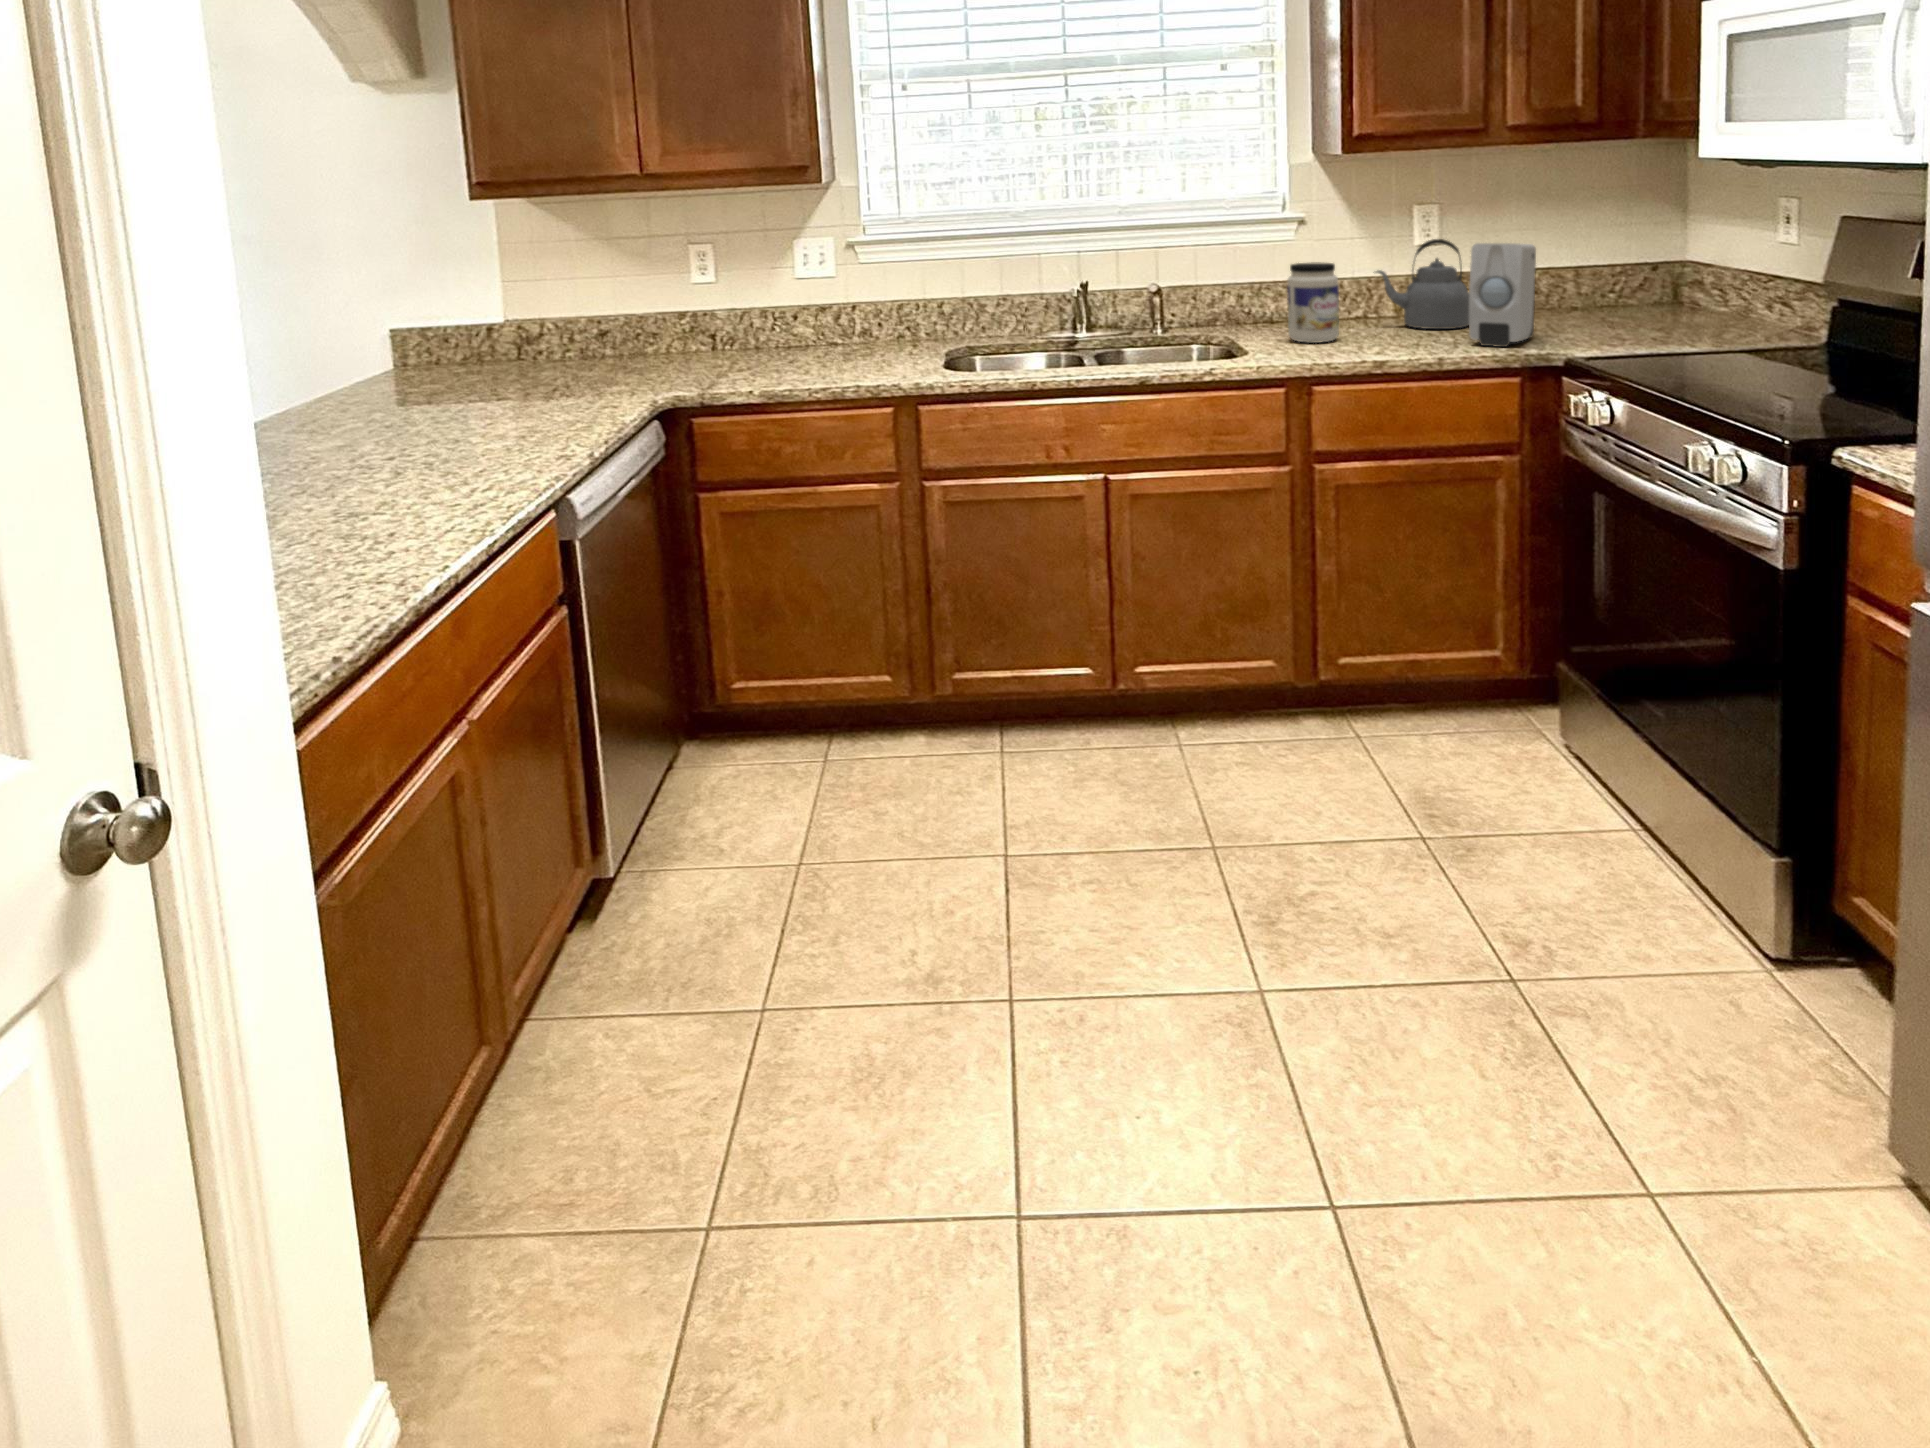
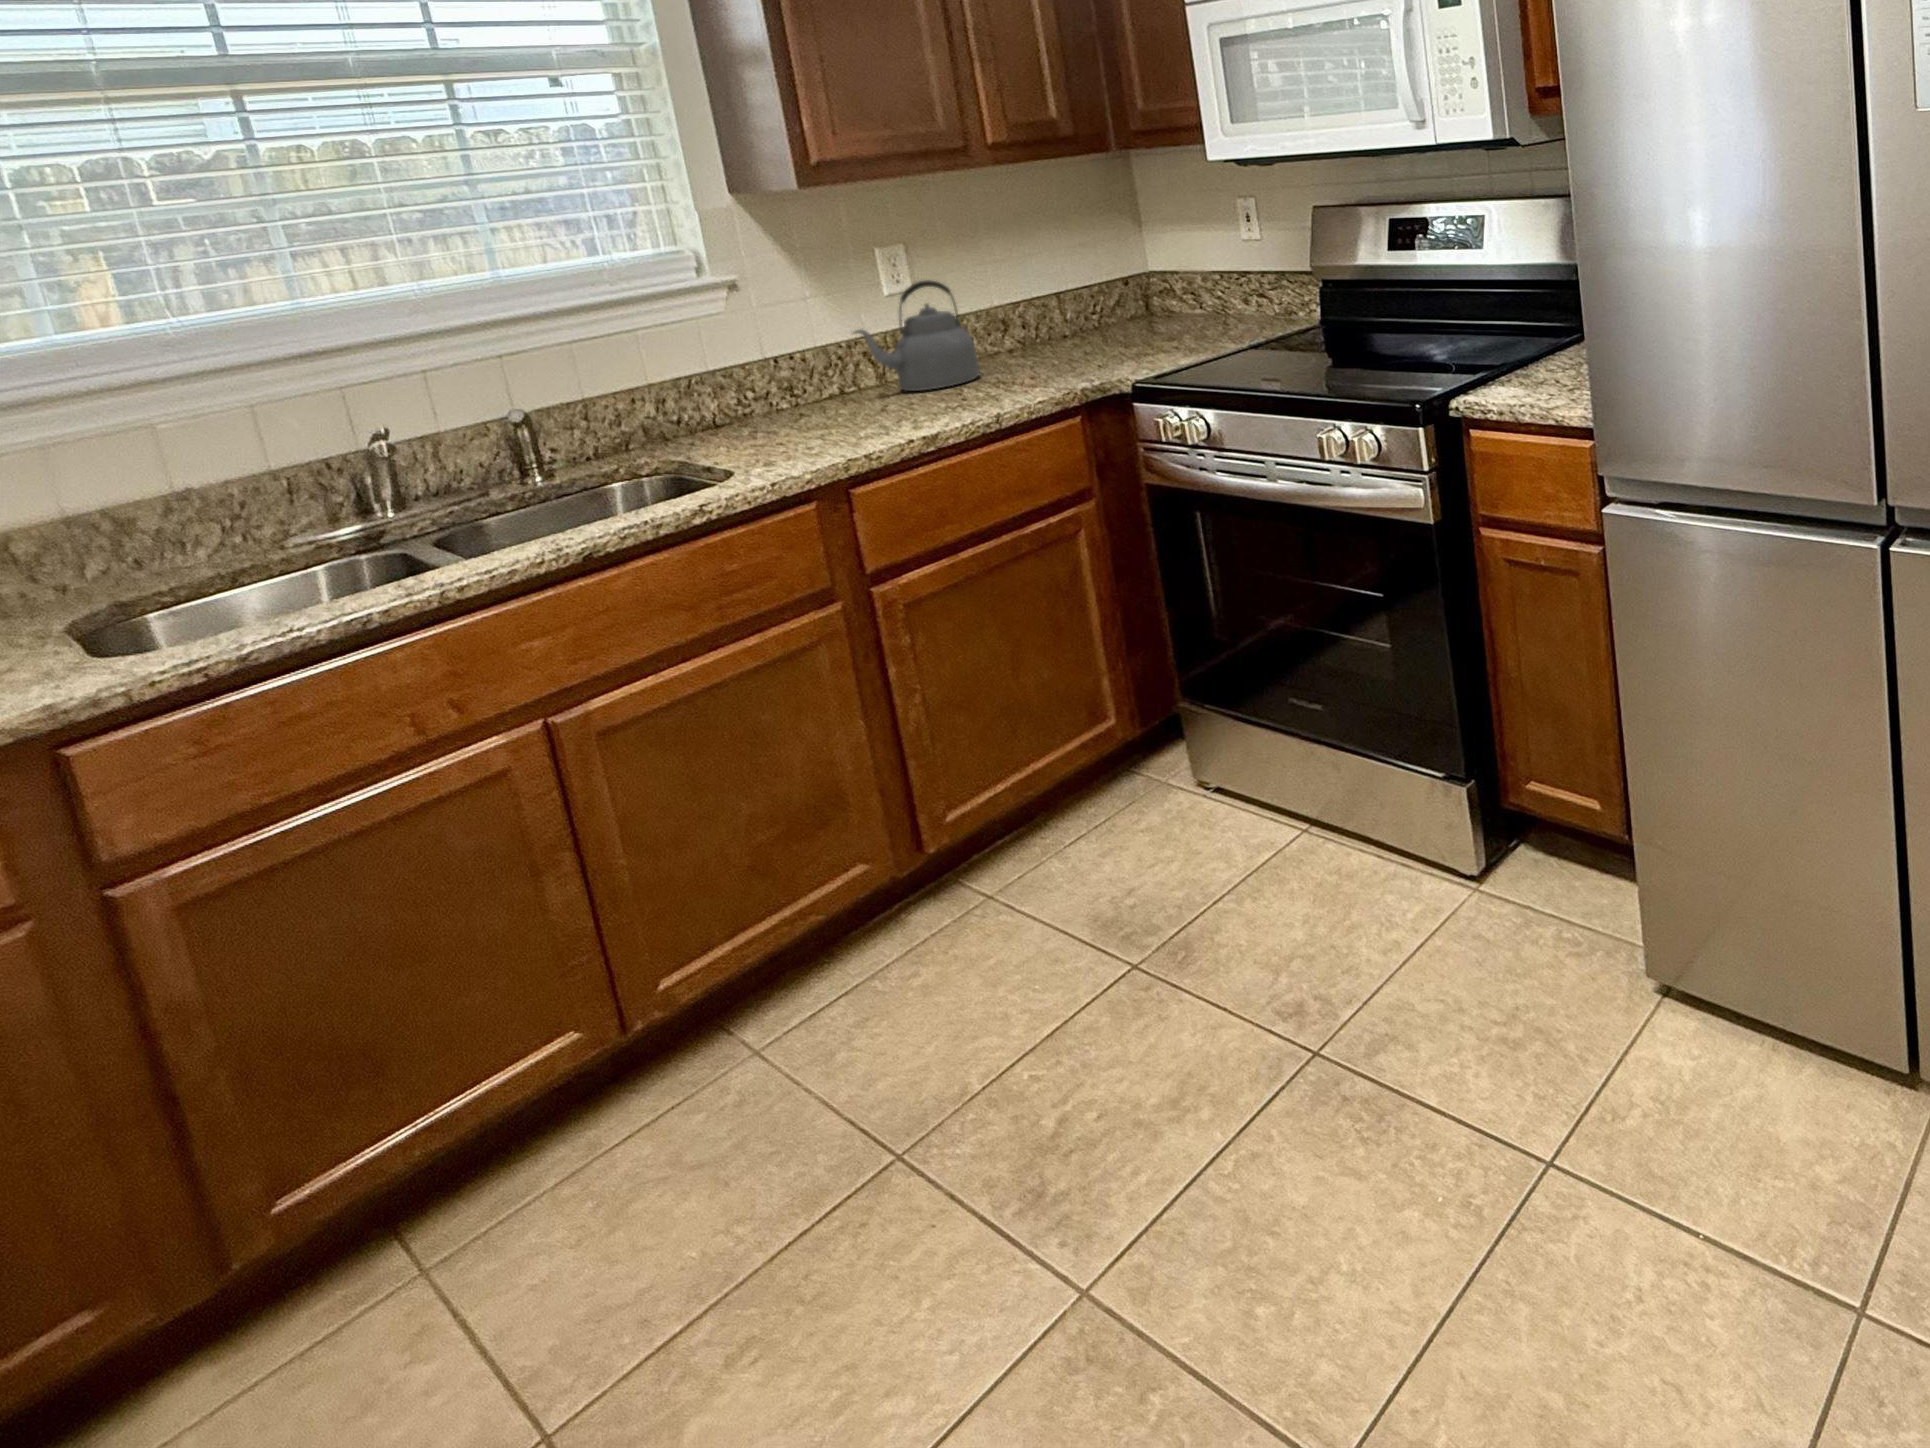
soap dispenser: present [1469,243,1536,347] -> none [993,270,1068,392]
jar: present [1287,262,1339,343] -> none [748,329,838,440]

